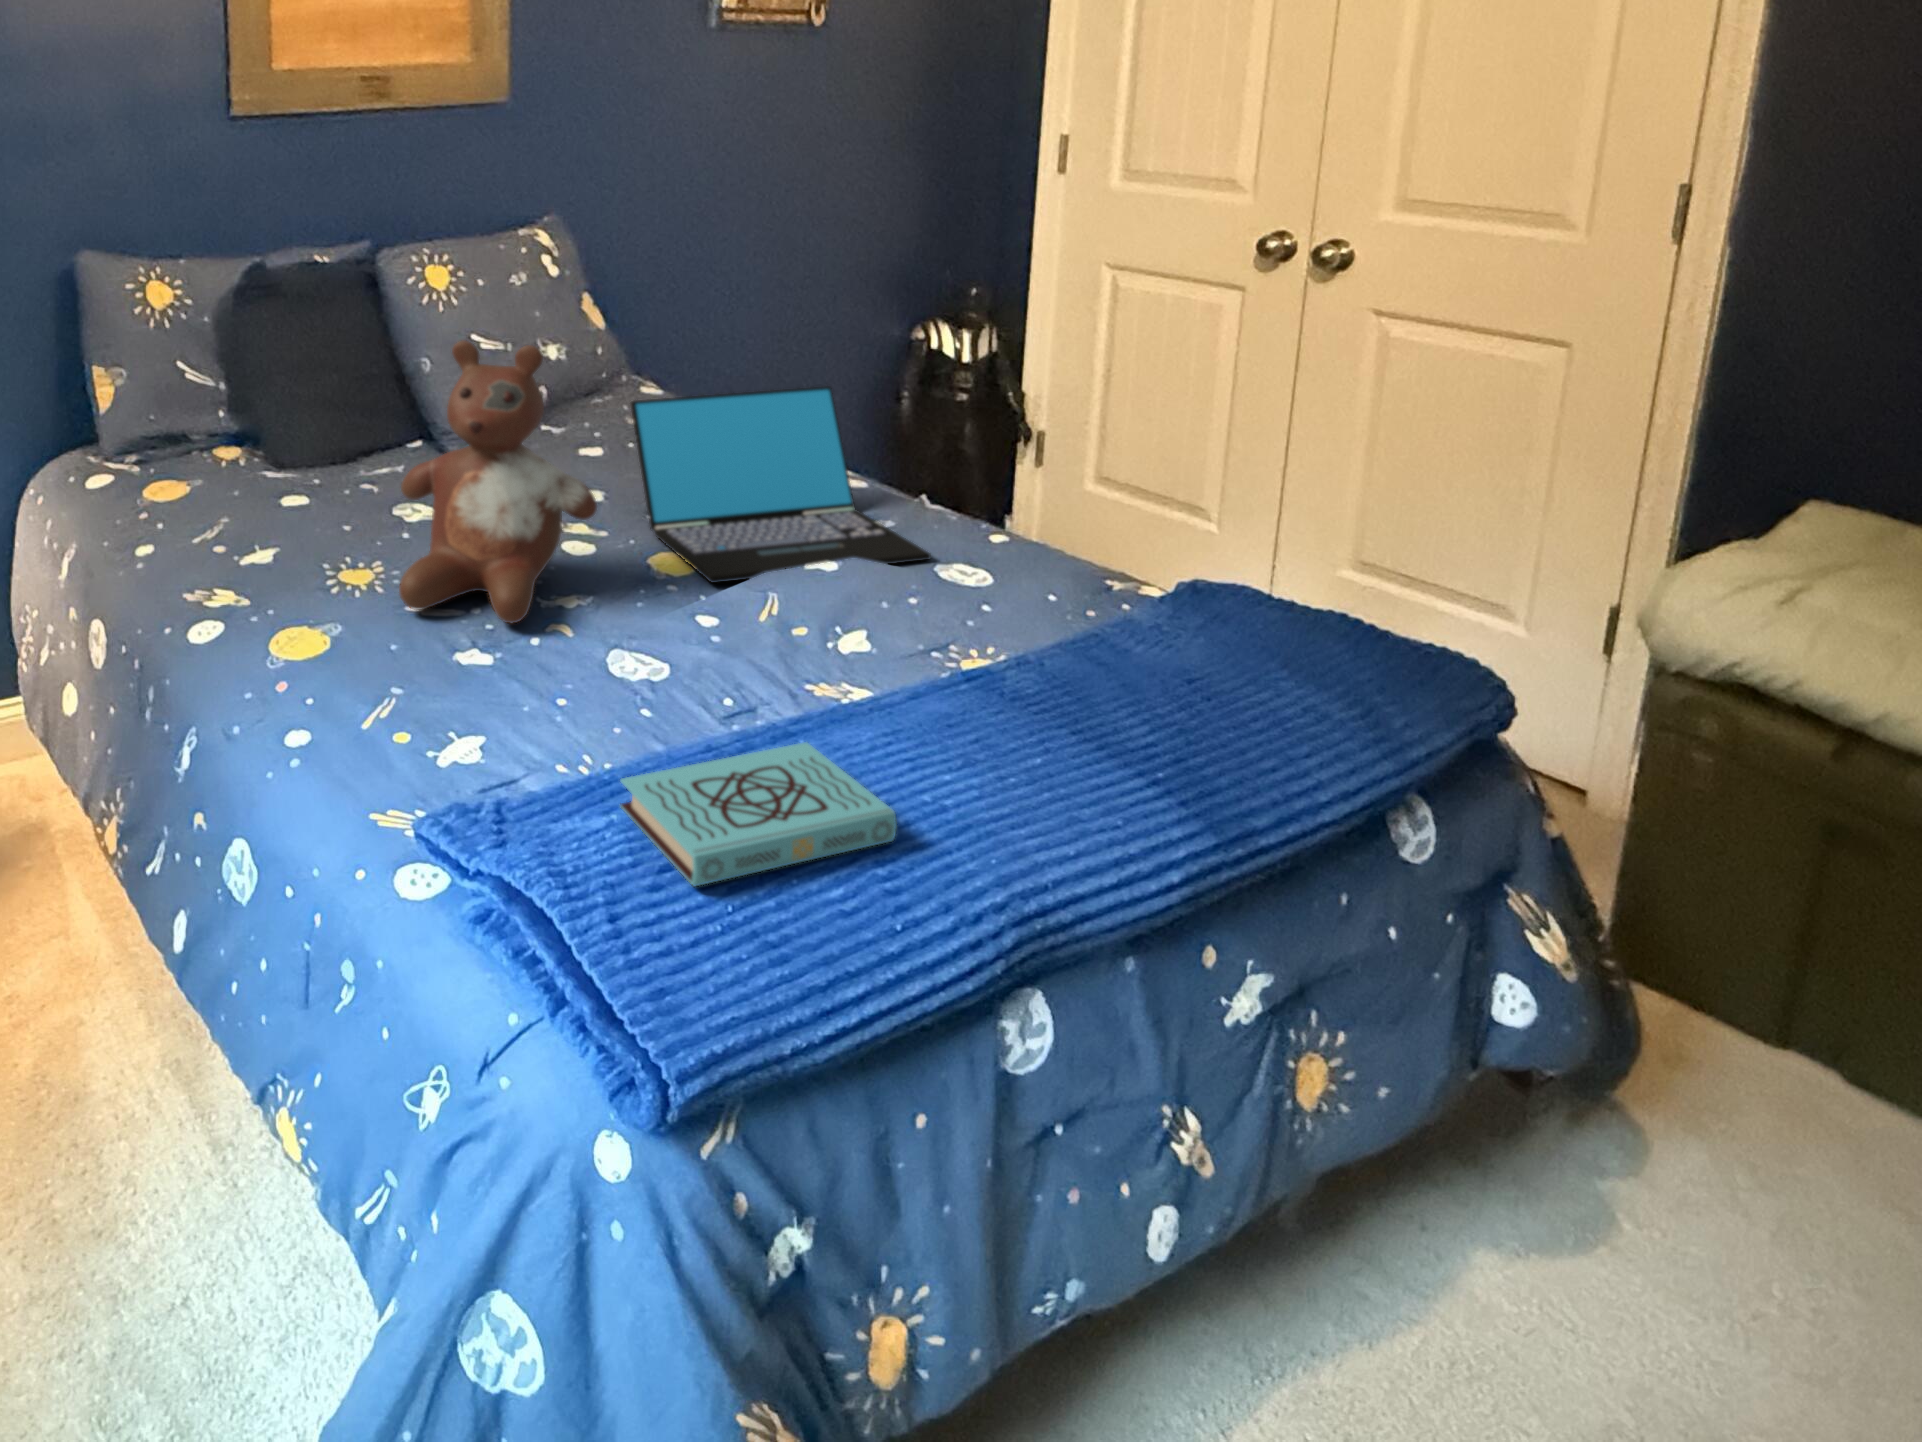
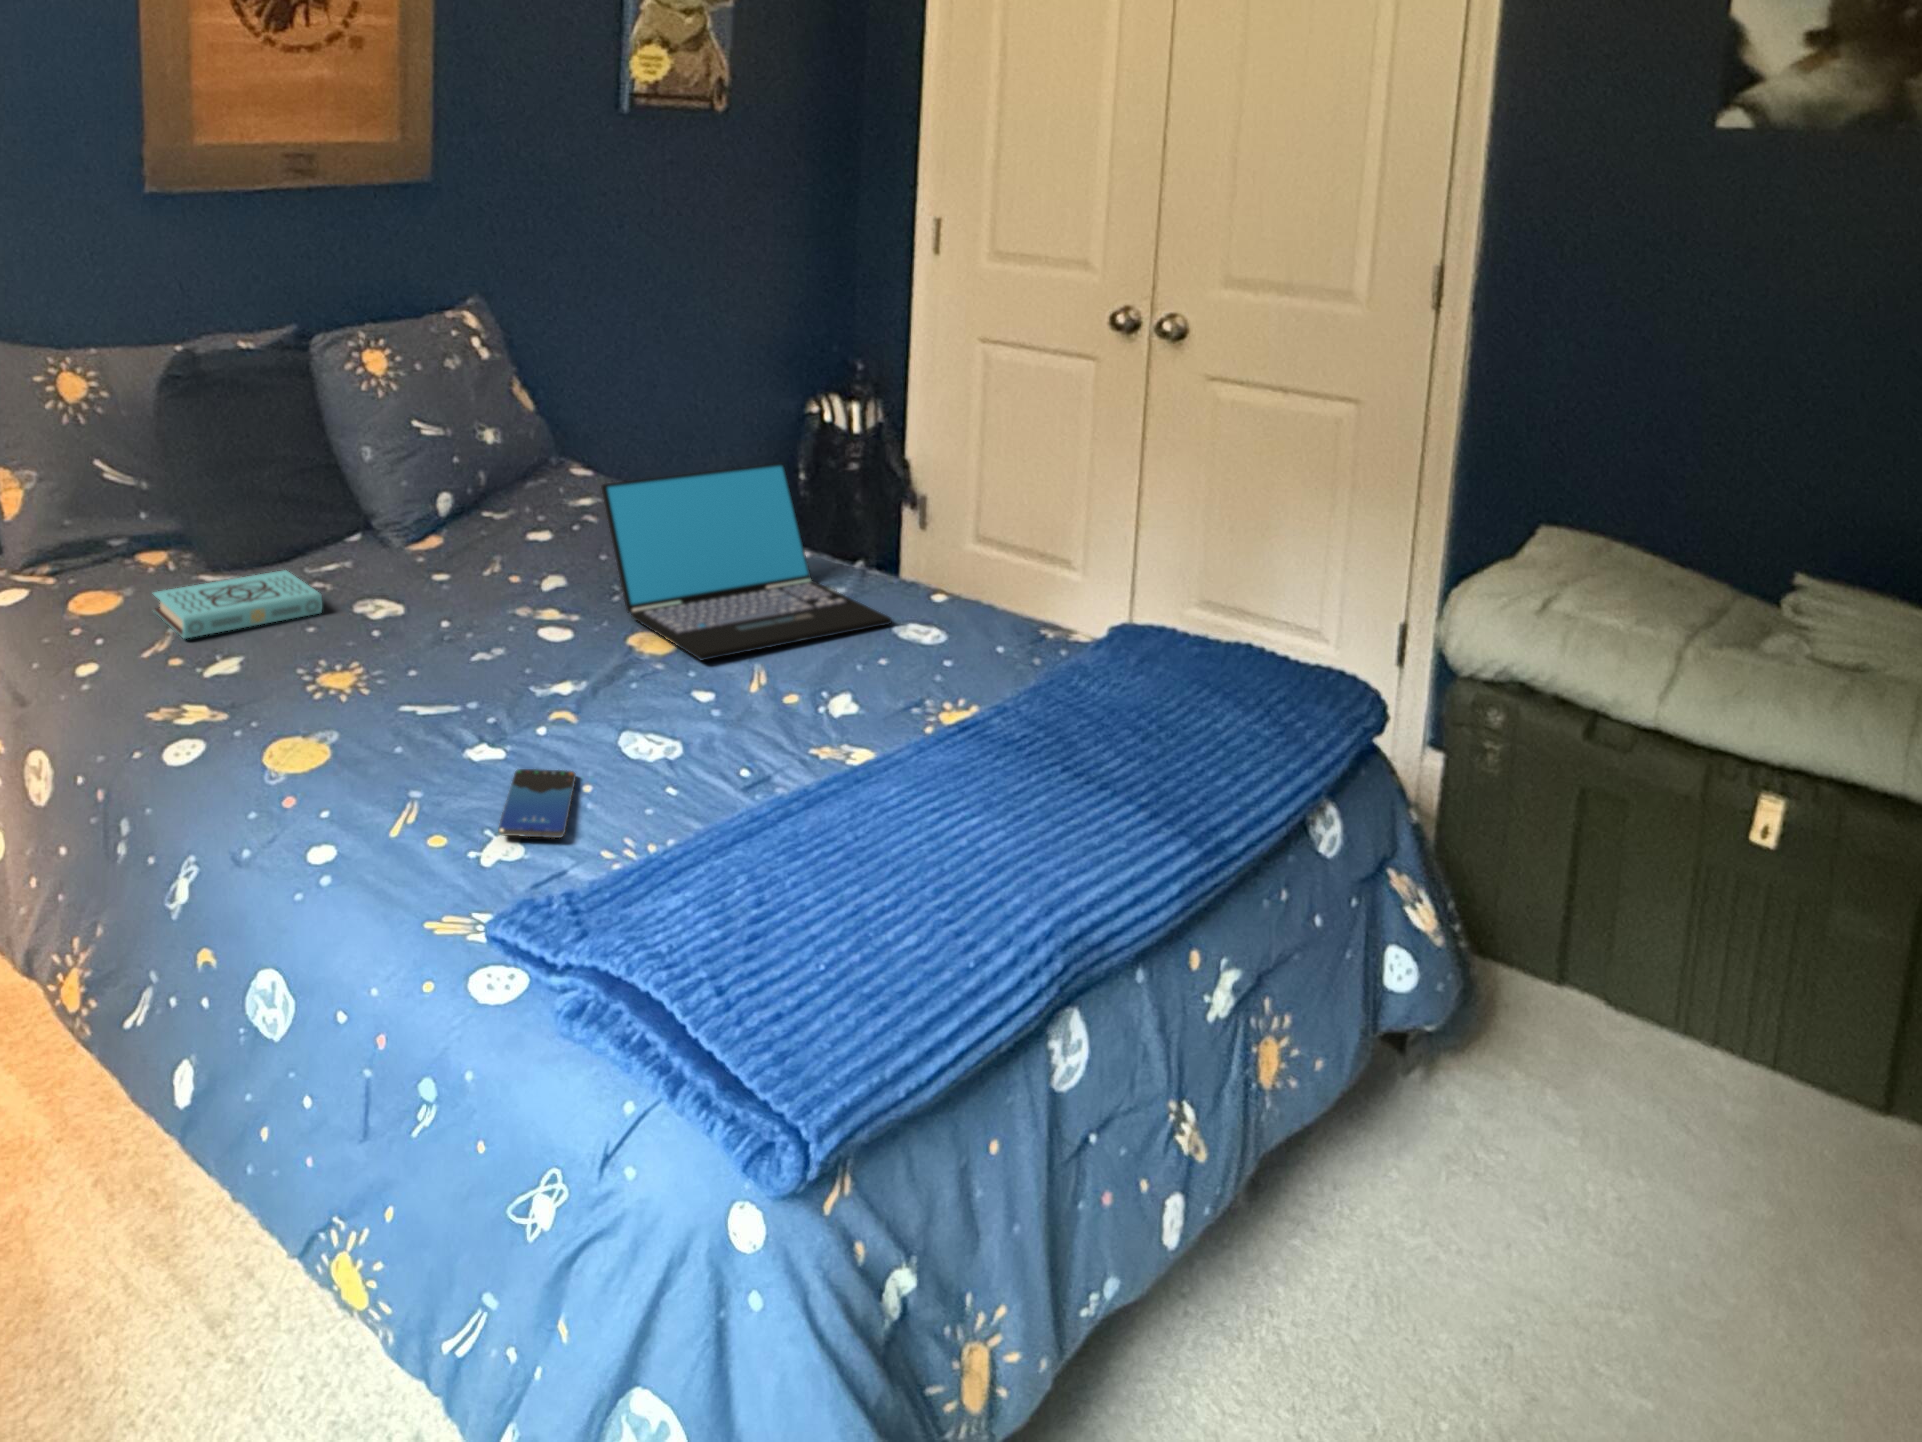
stuffed bear: present [399,341,597,623] -> none [385,428,593,716]
smartphone: none [457,675,551,746] -> present [498,769,576,838]
book: present [620,742,897,886] -> present [154,570,322,638]

